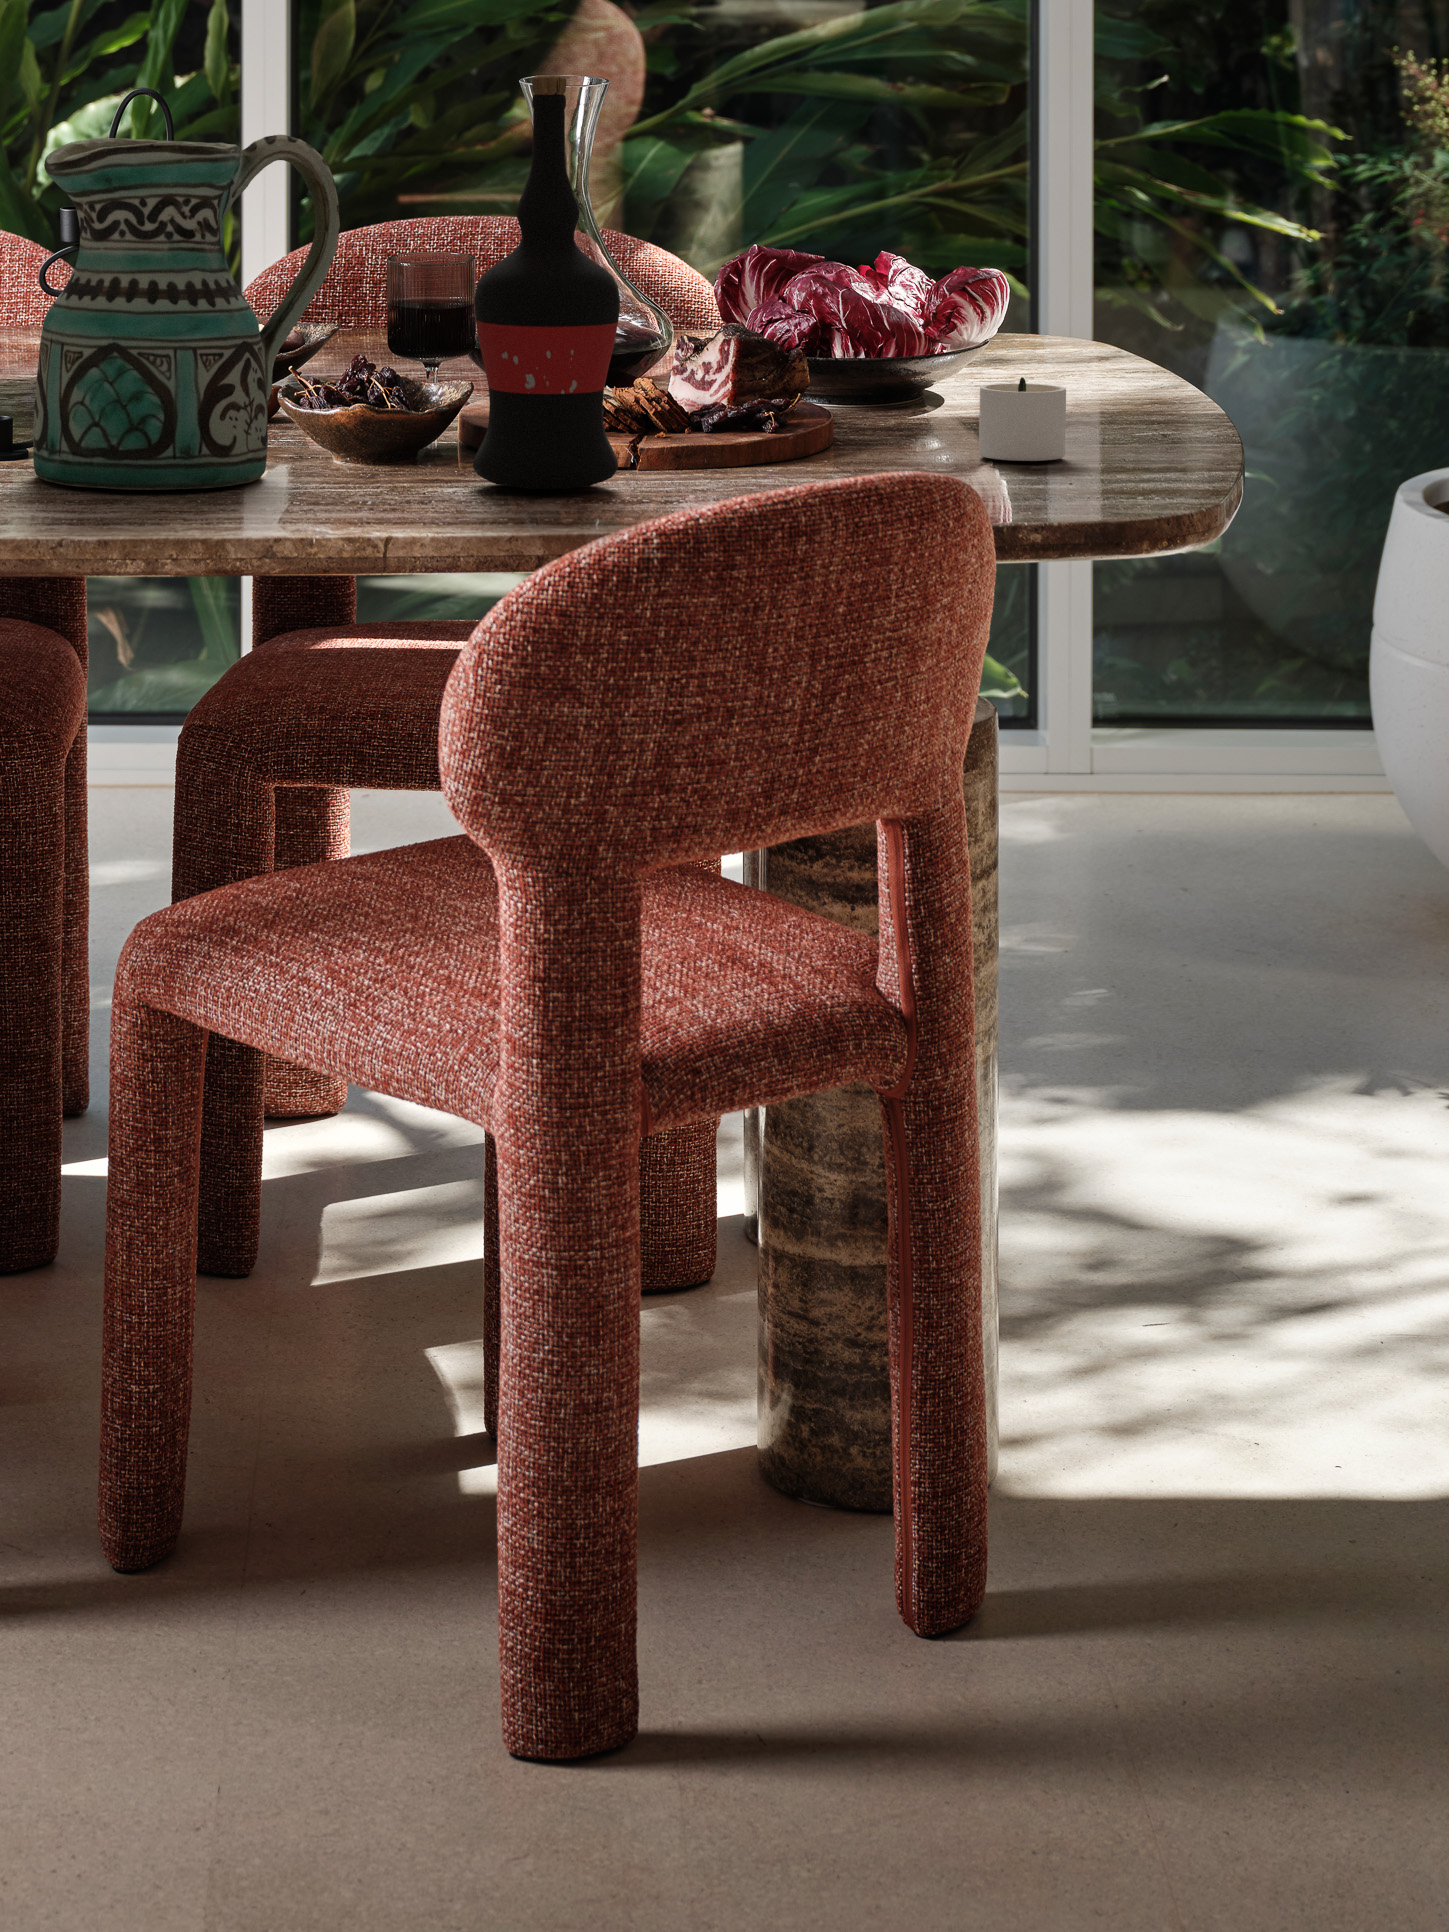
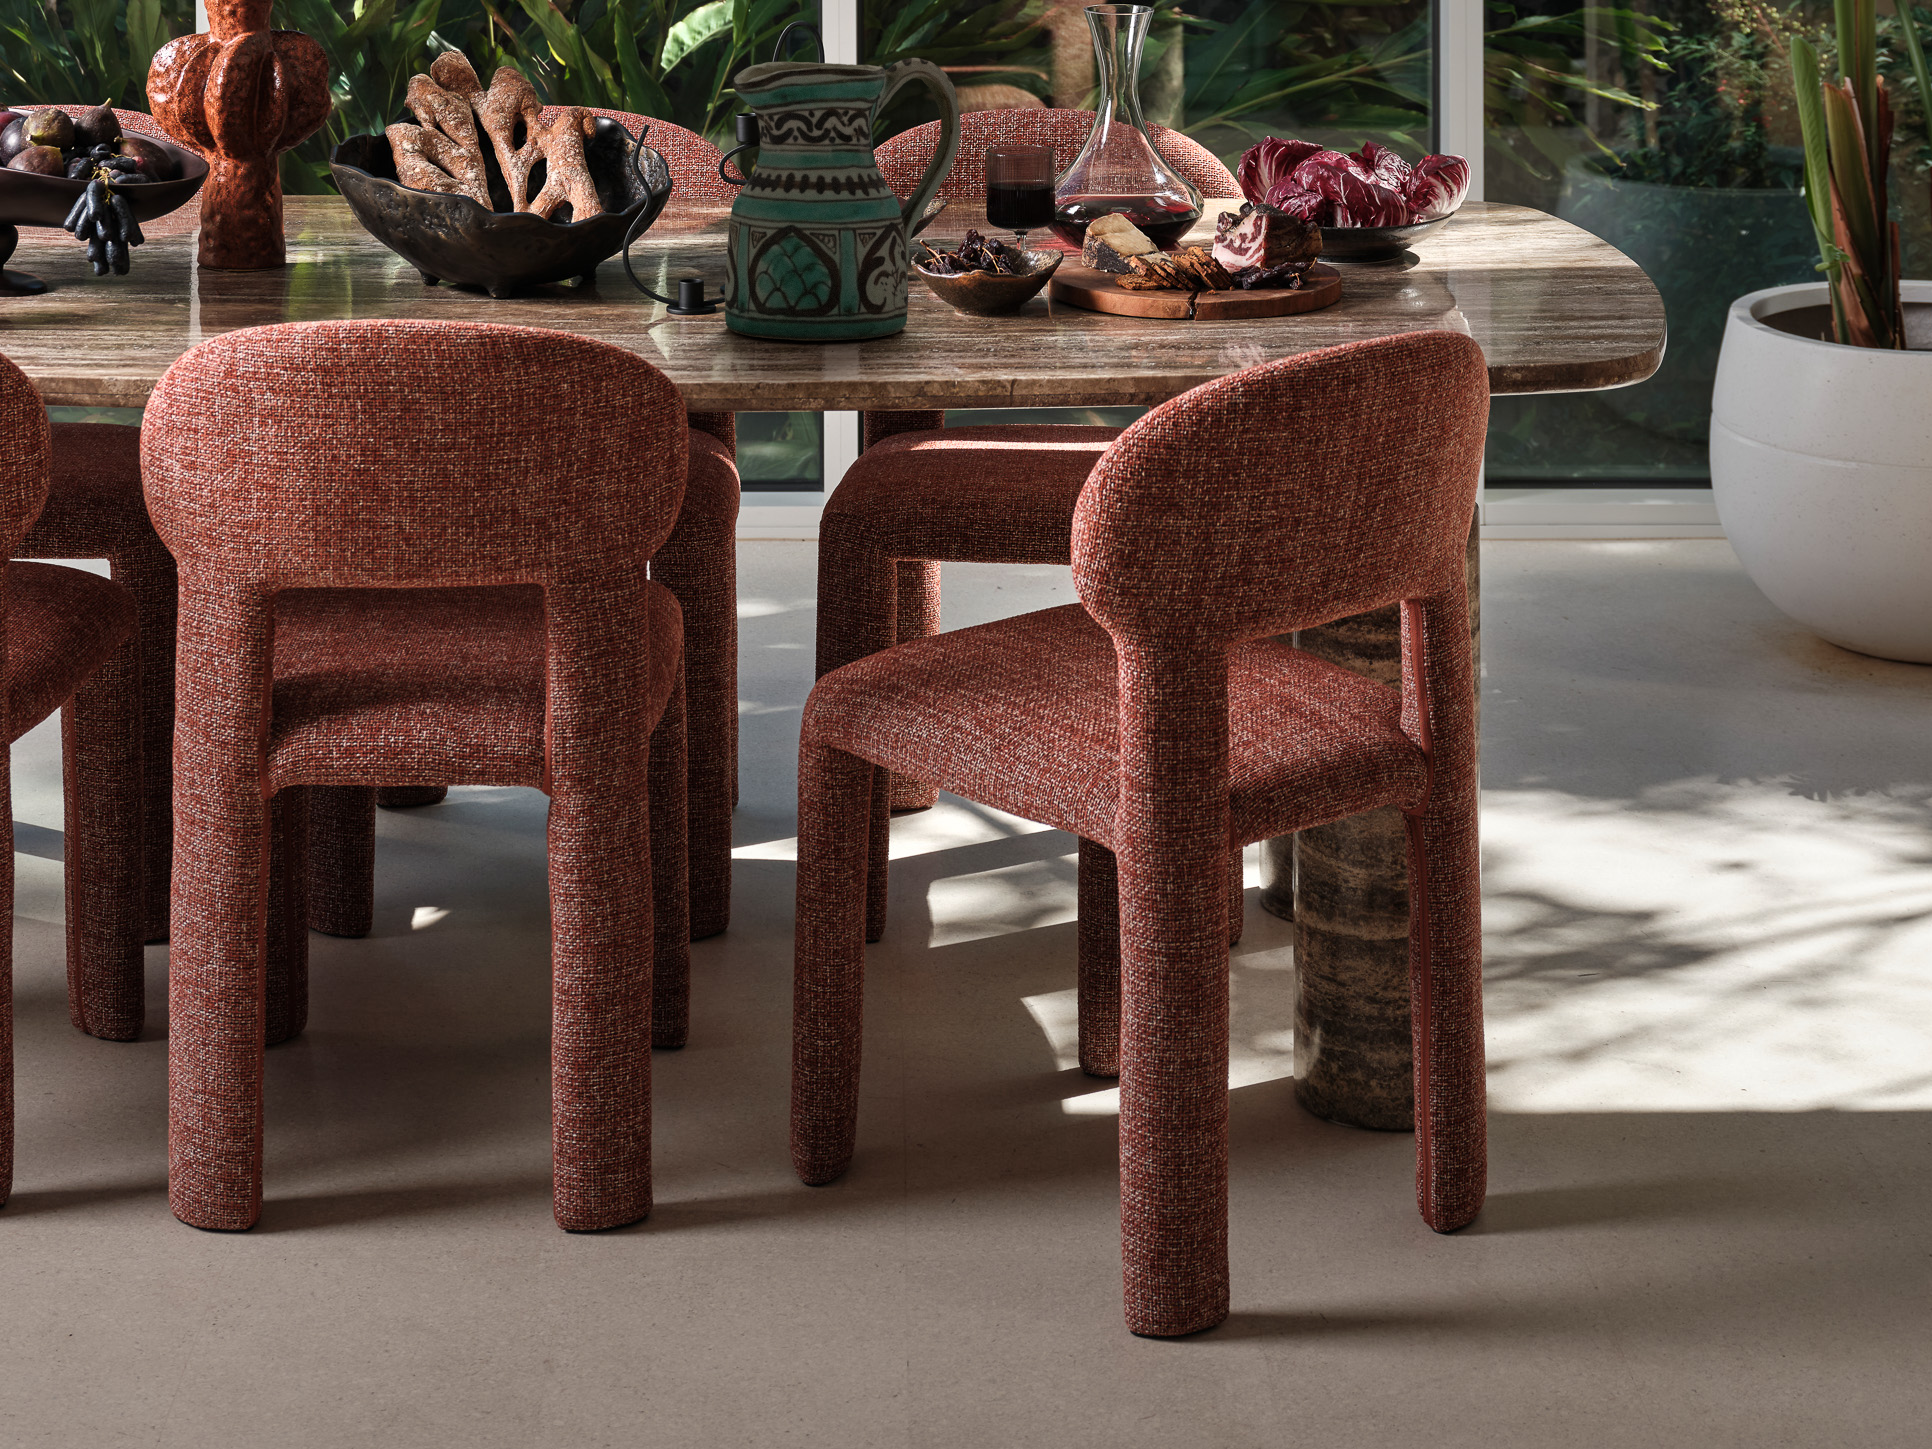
wine bottle: present [473,75,620,489] -> none [1072,10,1188,338]
candle: present [979,377,1066,461] -> none [1462,243,1560,311]

